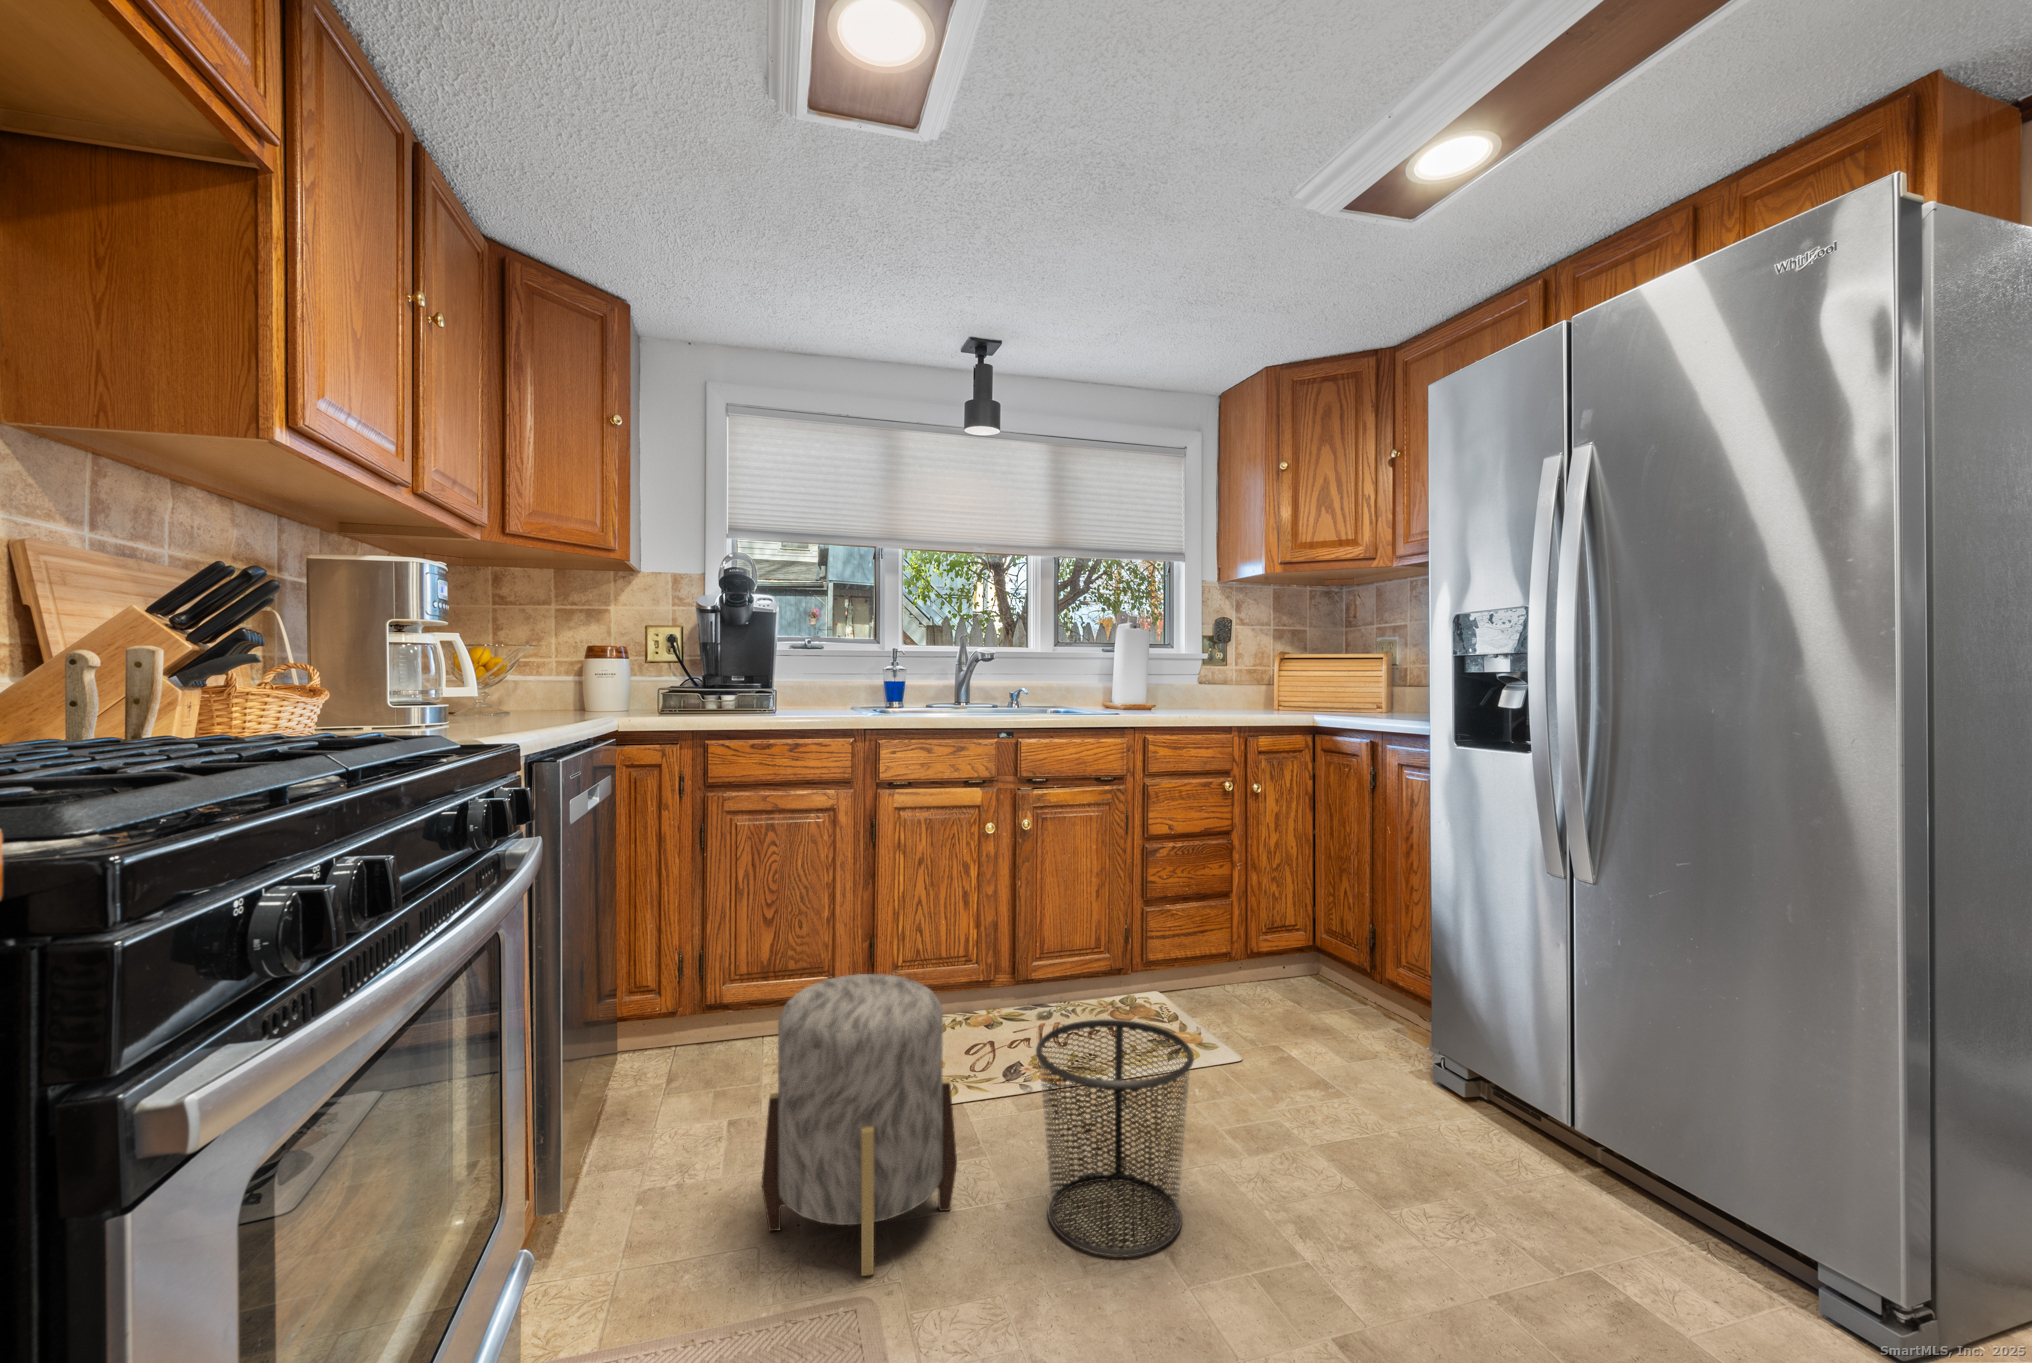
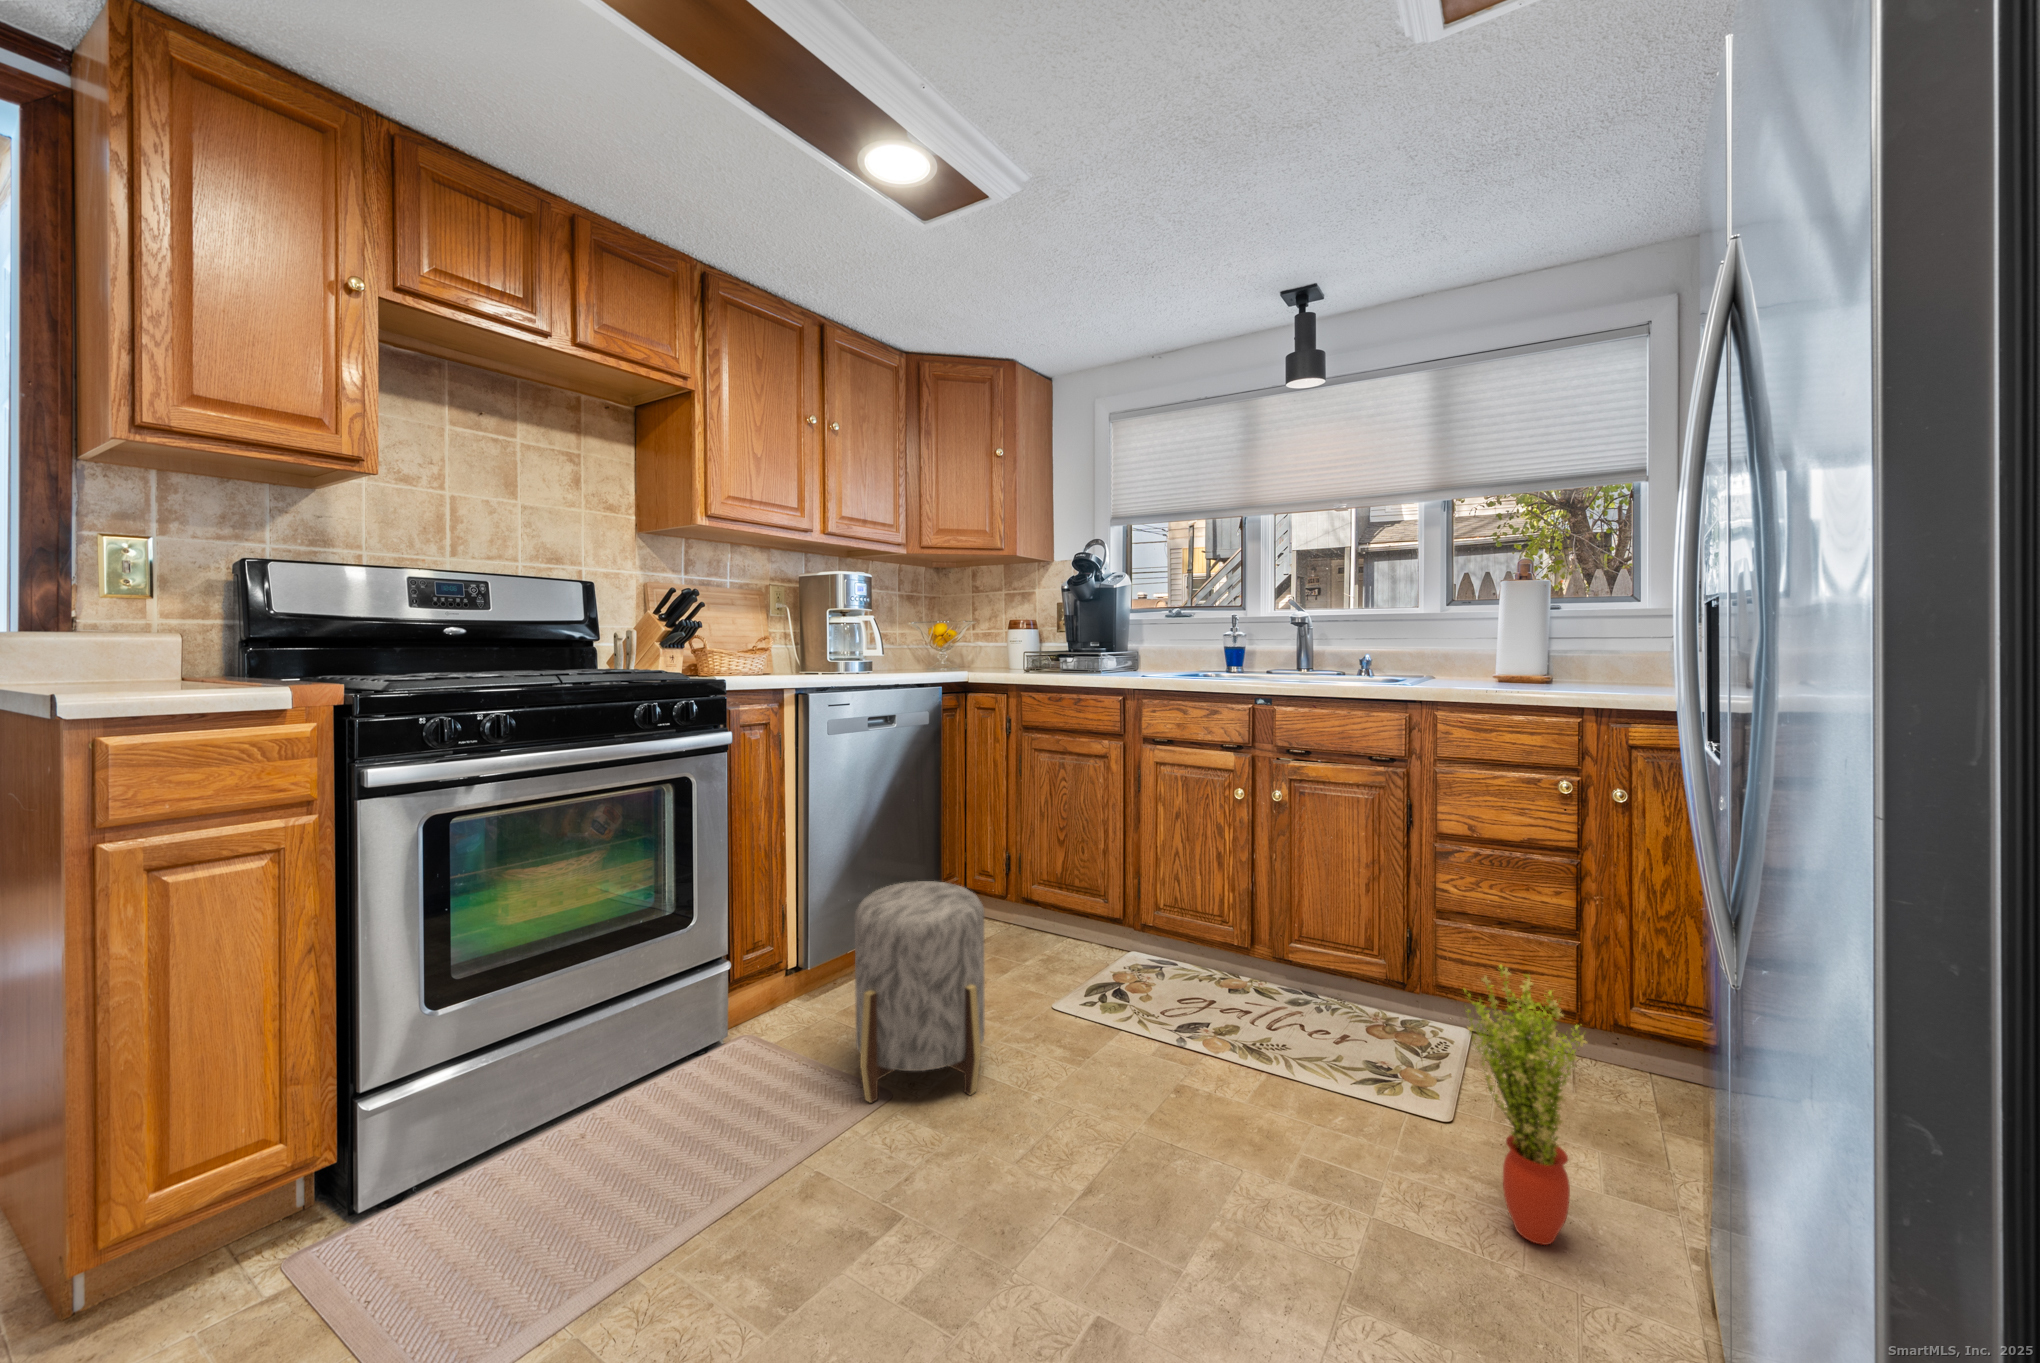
potted plant: none [1312,909,1395,1097] -> present [1464,965,1587,1245]
waste bin: present [1036,1019,1194,1256] -> none [981,976,1136,1212]

